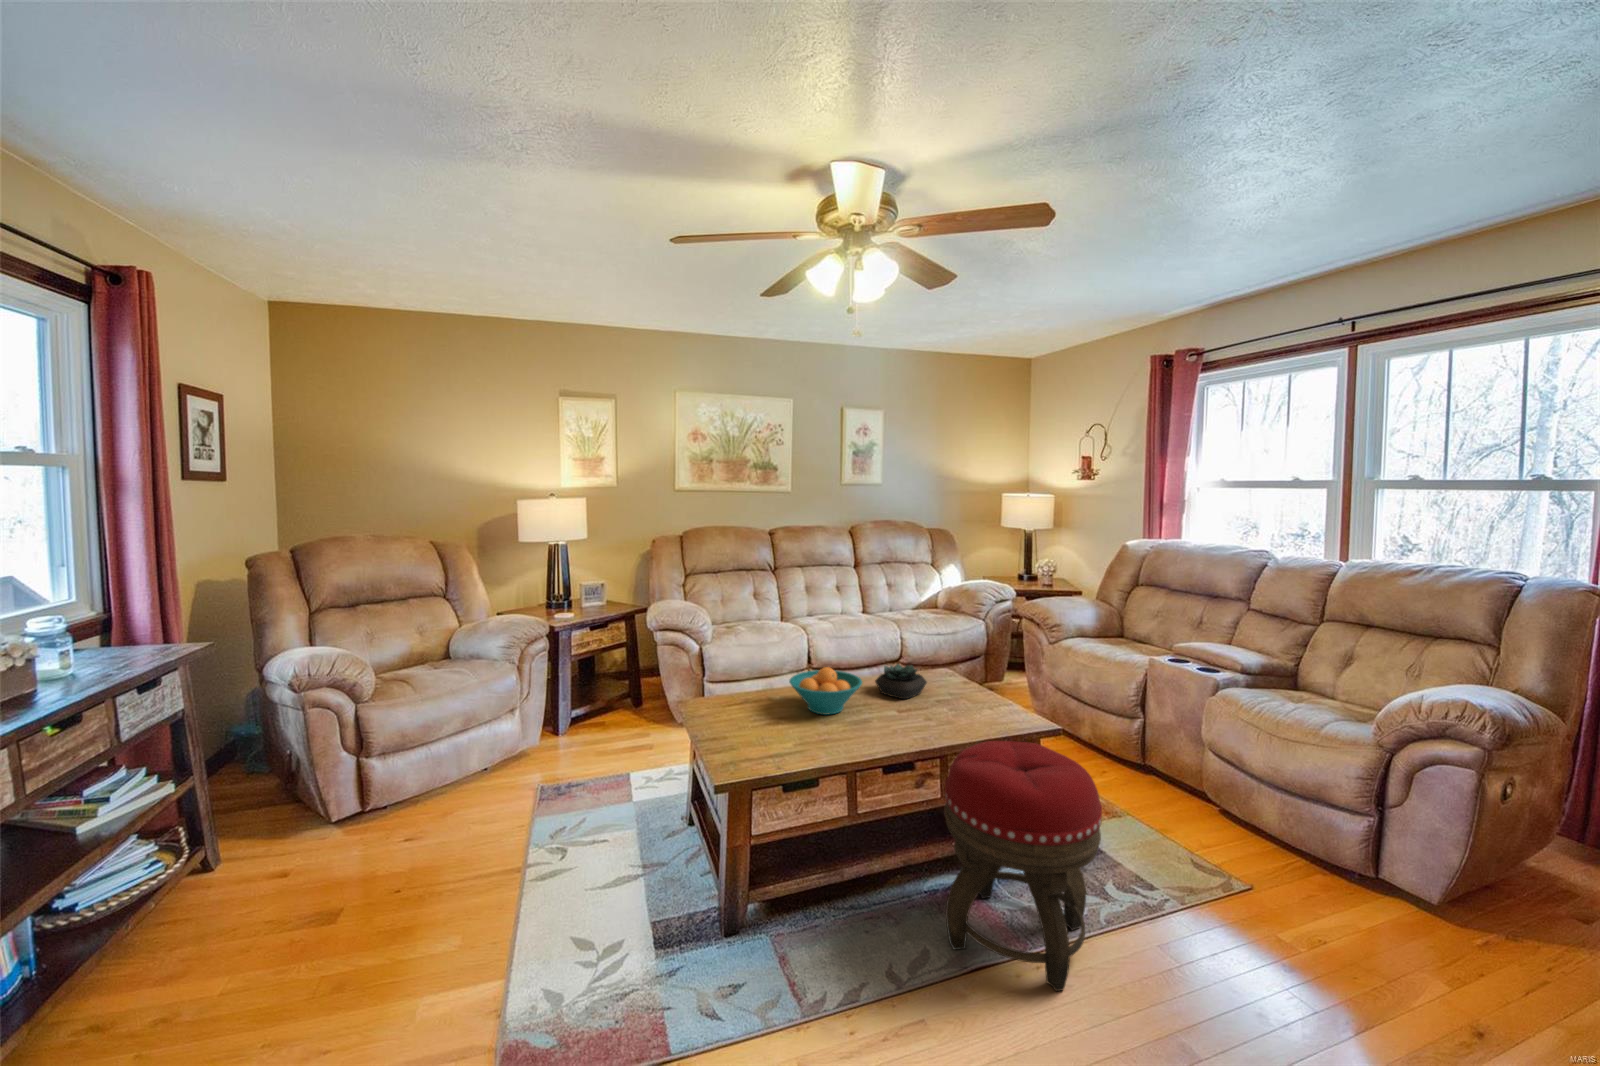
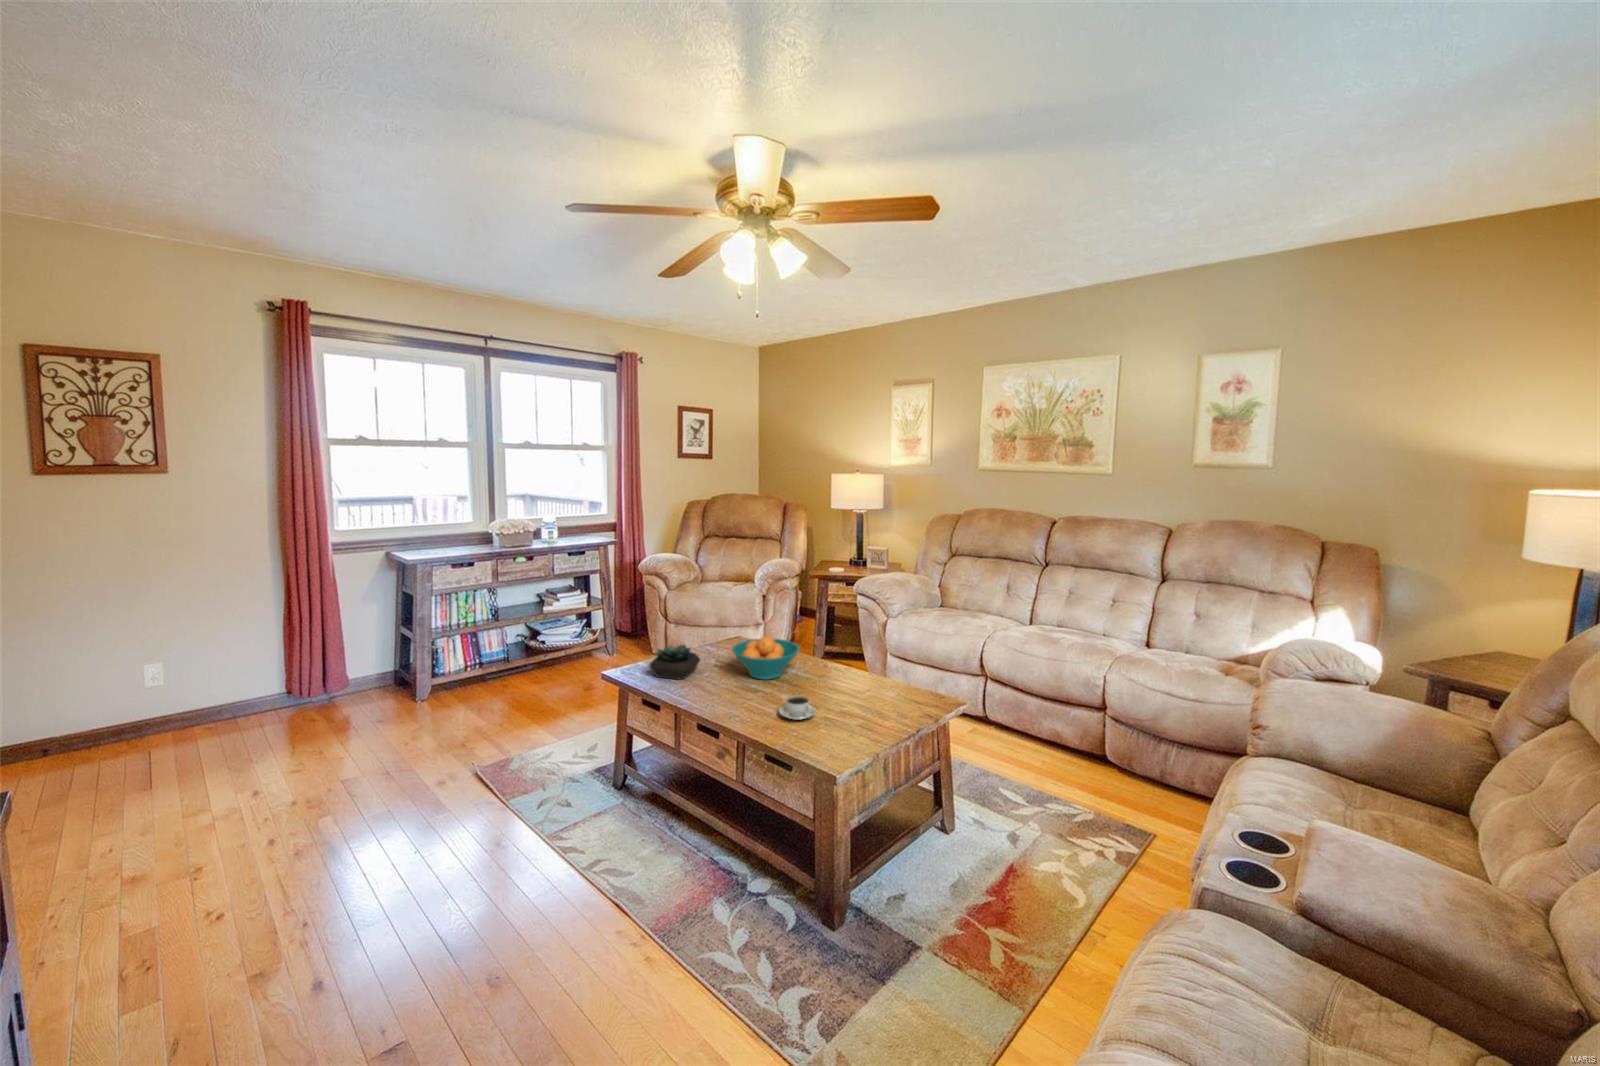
succulent plant: present [875,664,927,699] -> present [649,644,700,680]
coffee cup: none [921,697,956,719] -> present [779,695,816,720]
footstool: present [944,741,1102,991] -> none [593,728,747,970]

